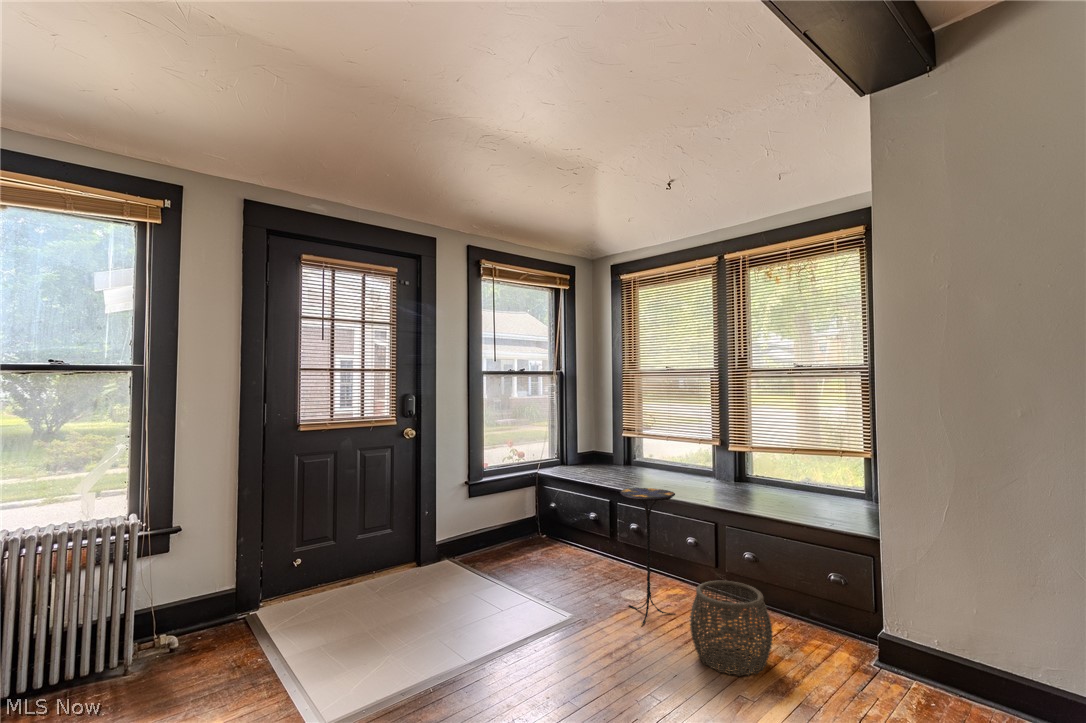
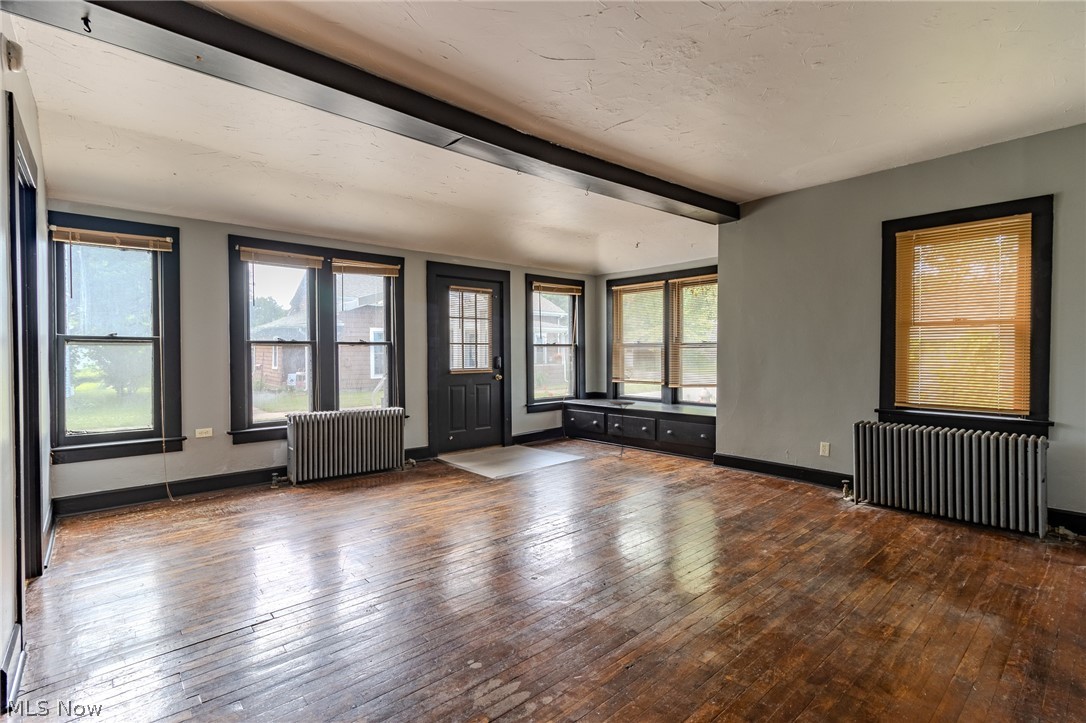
woven basket: present [690,581,773,676] -> none [638,437,672,469]

